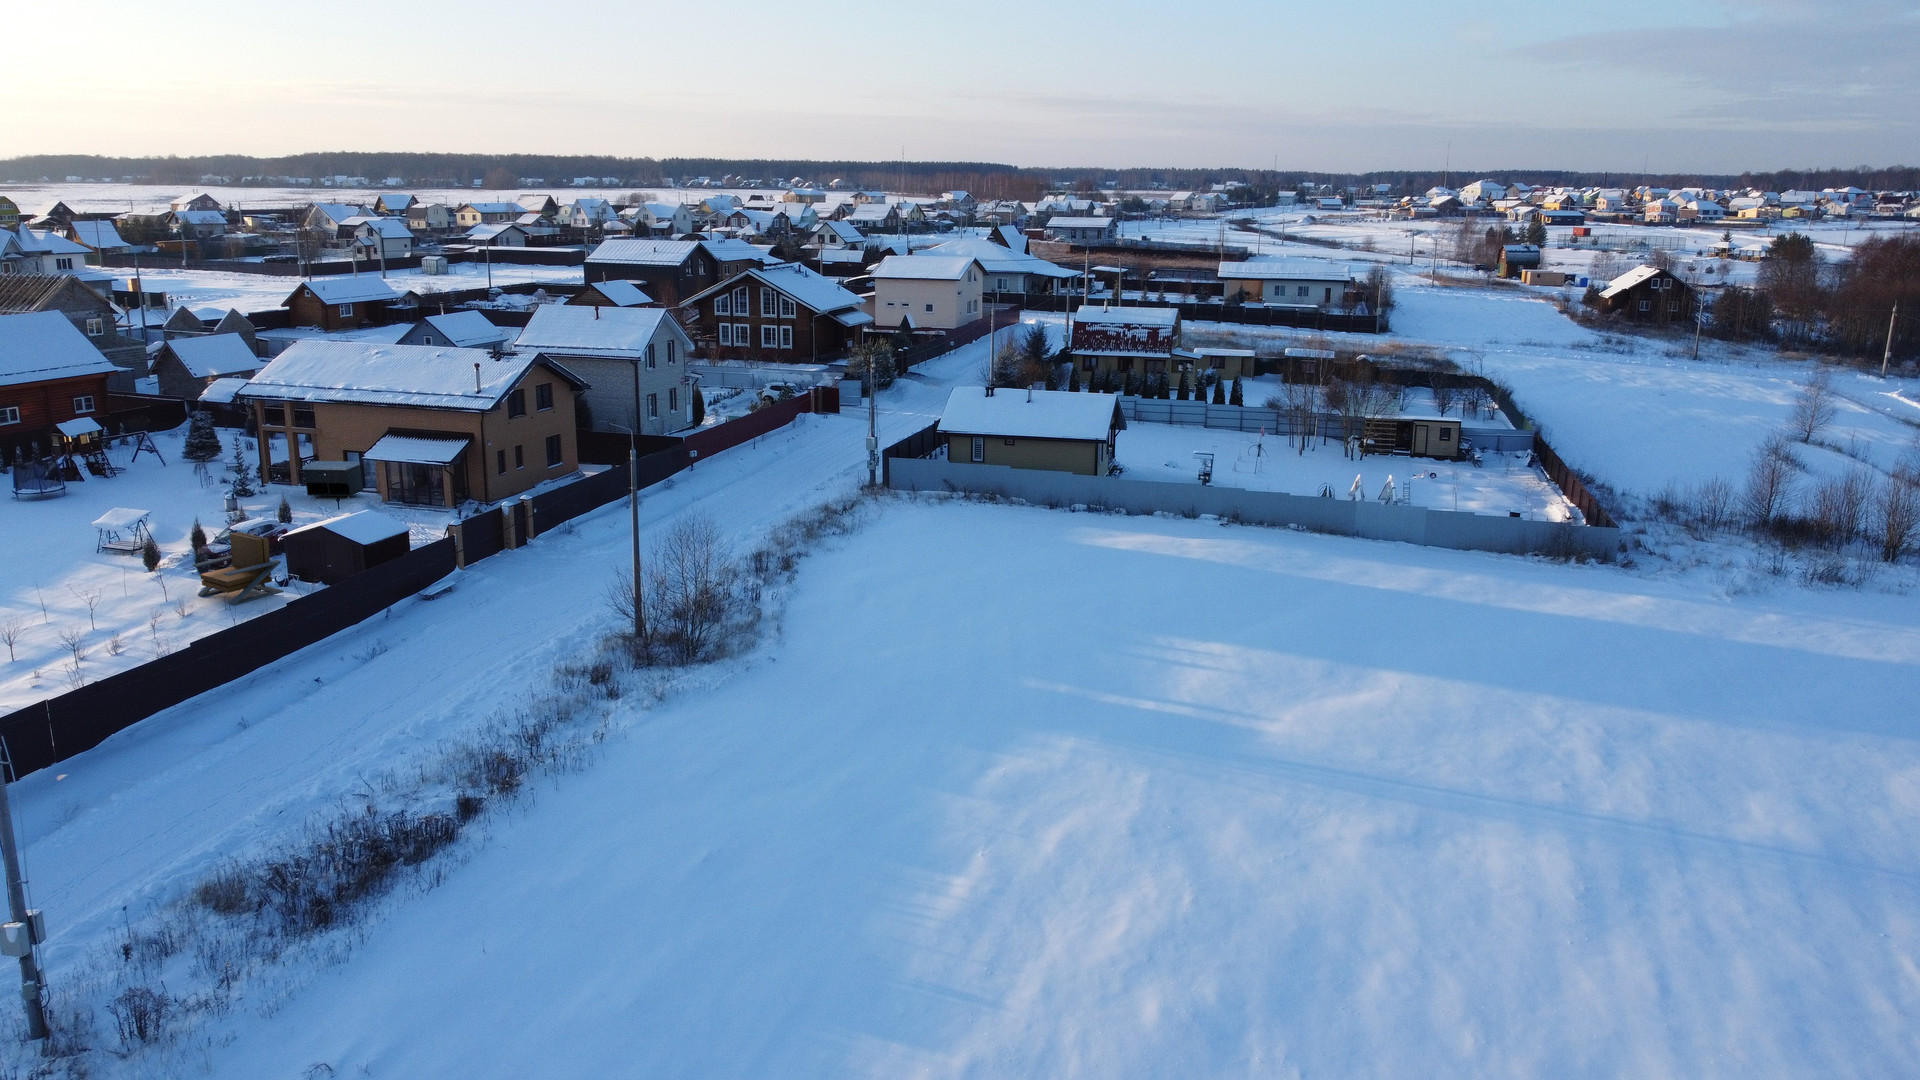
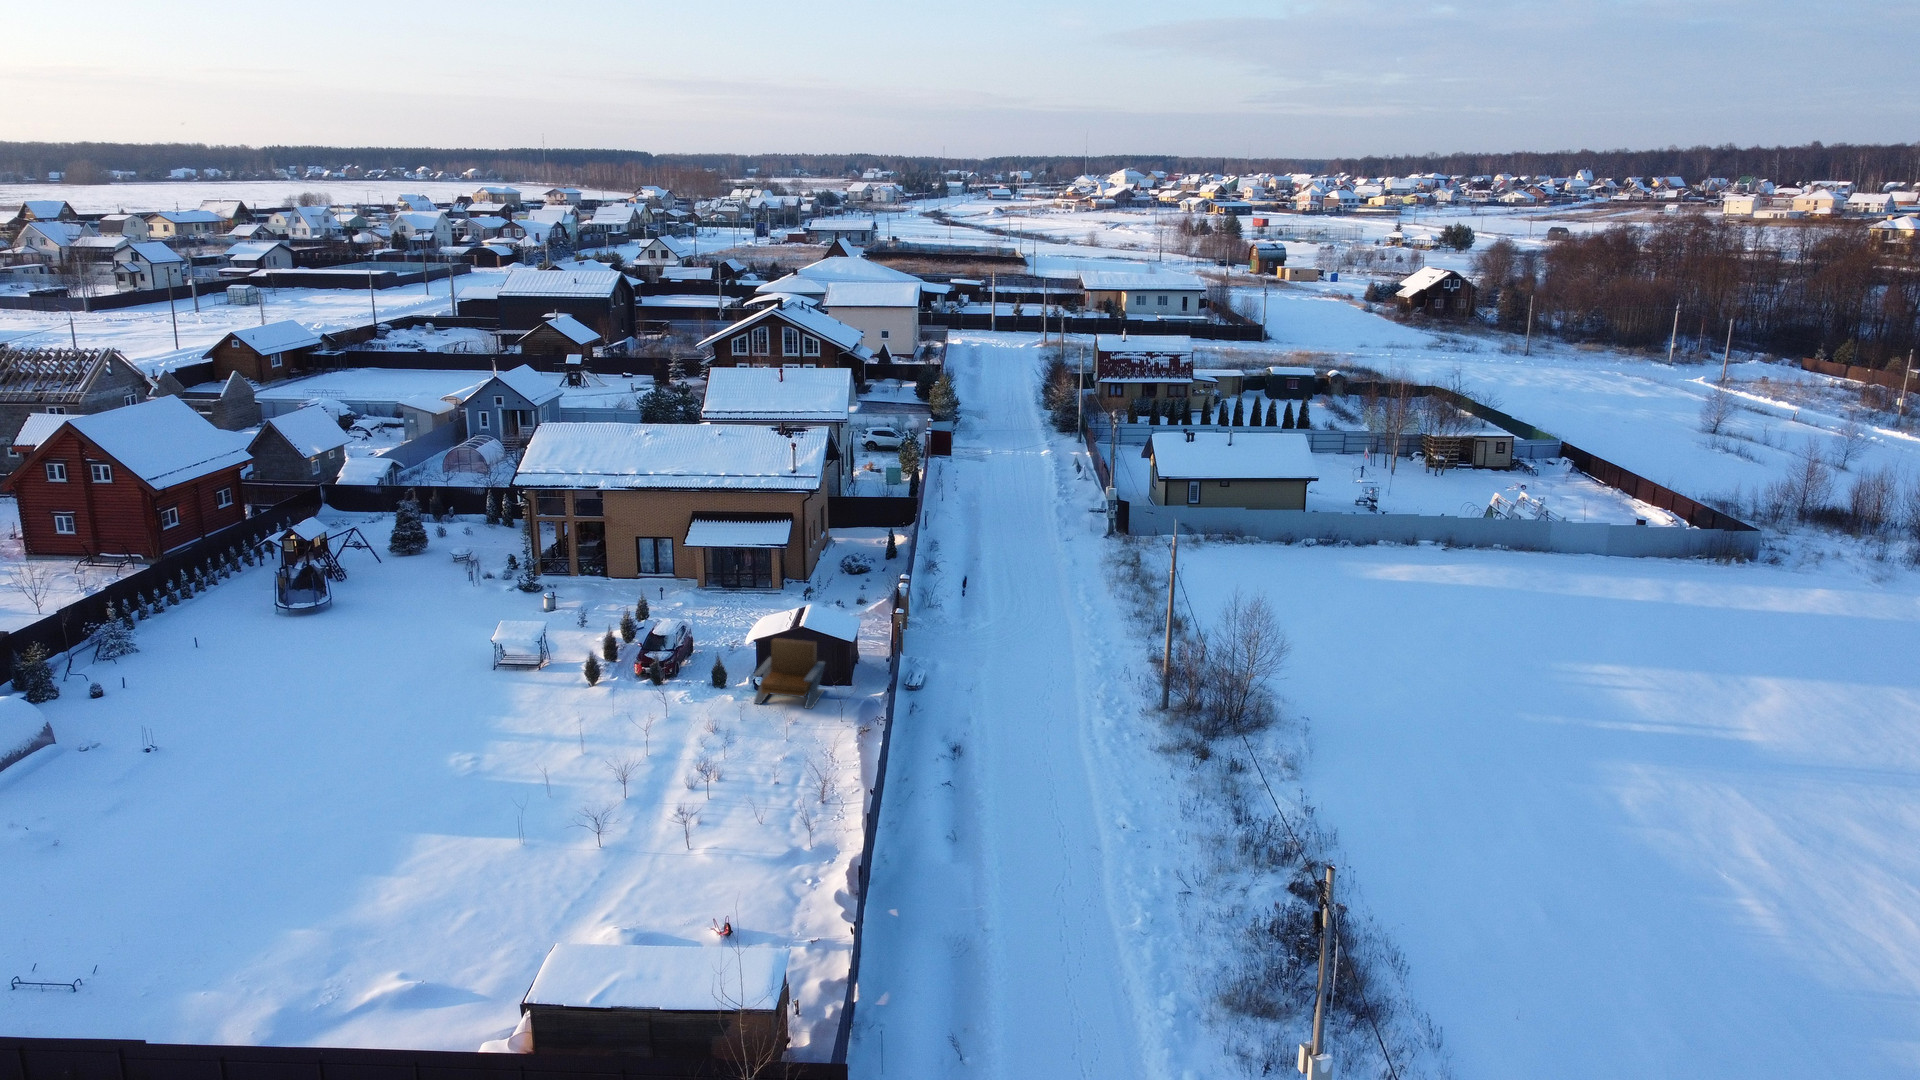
storage bench: present [302,461,363,499] -> none [608,548,656,590]

